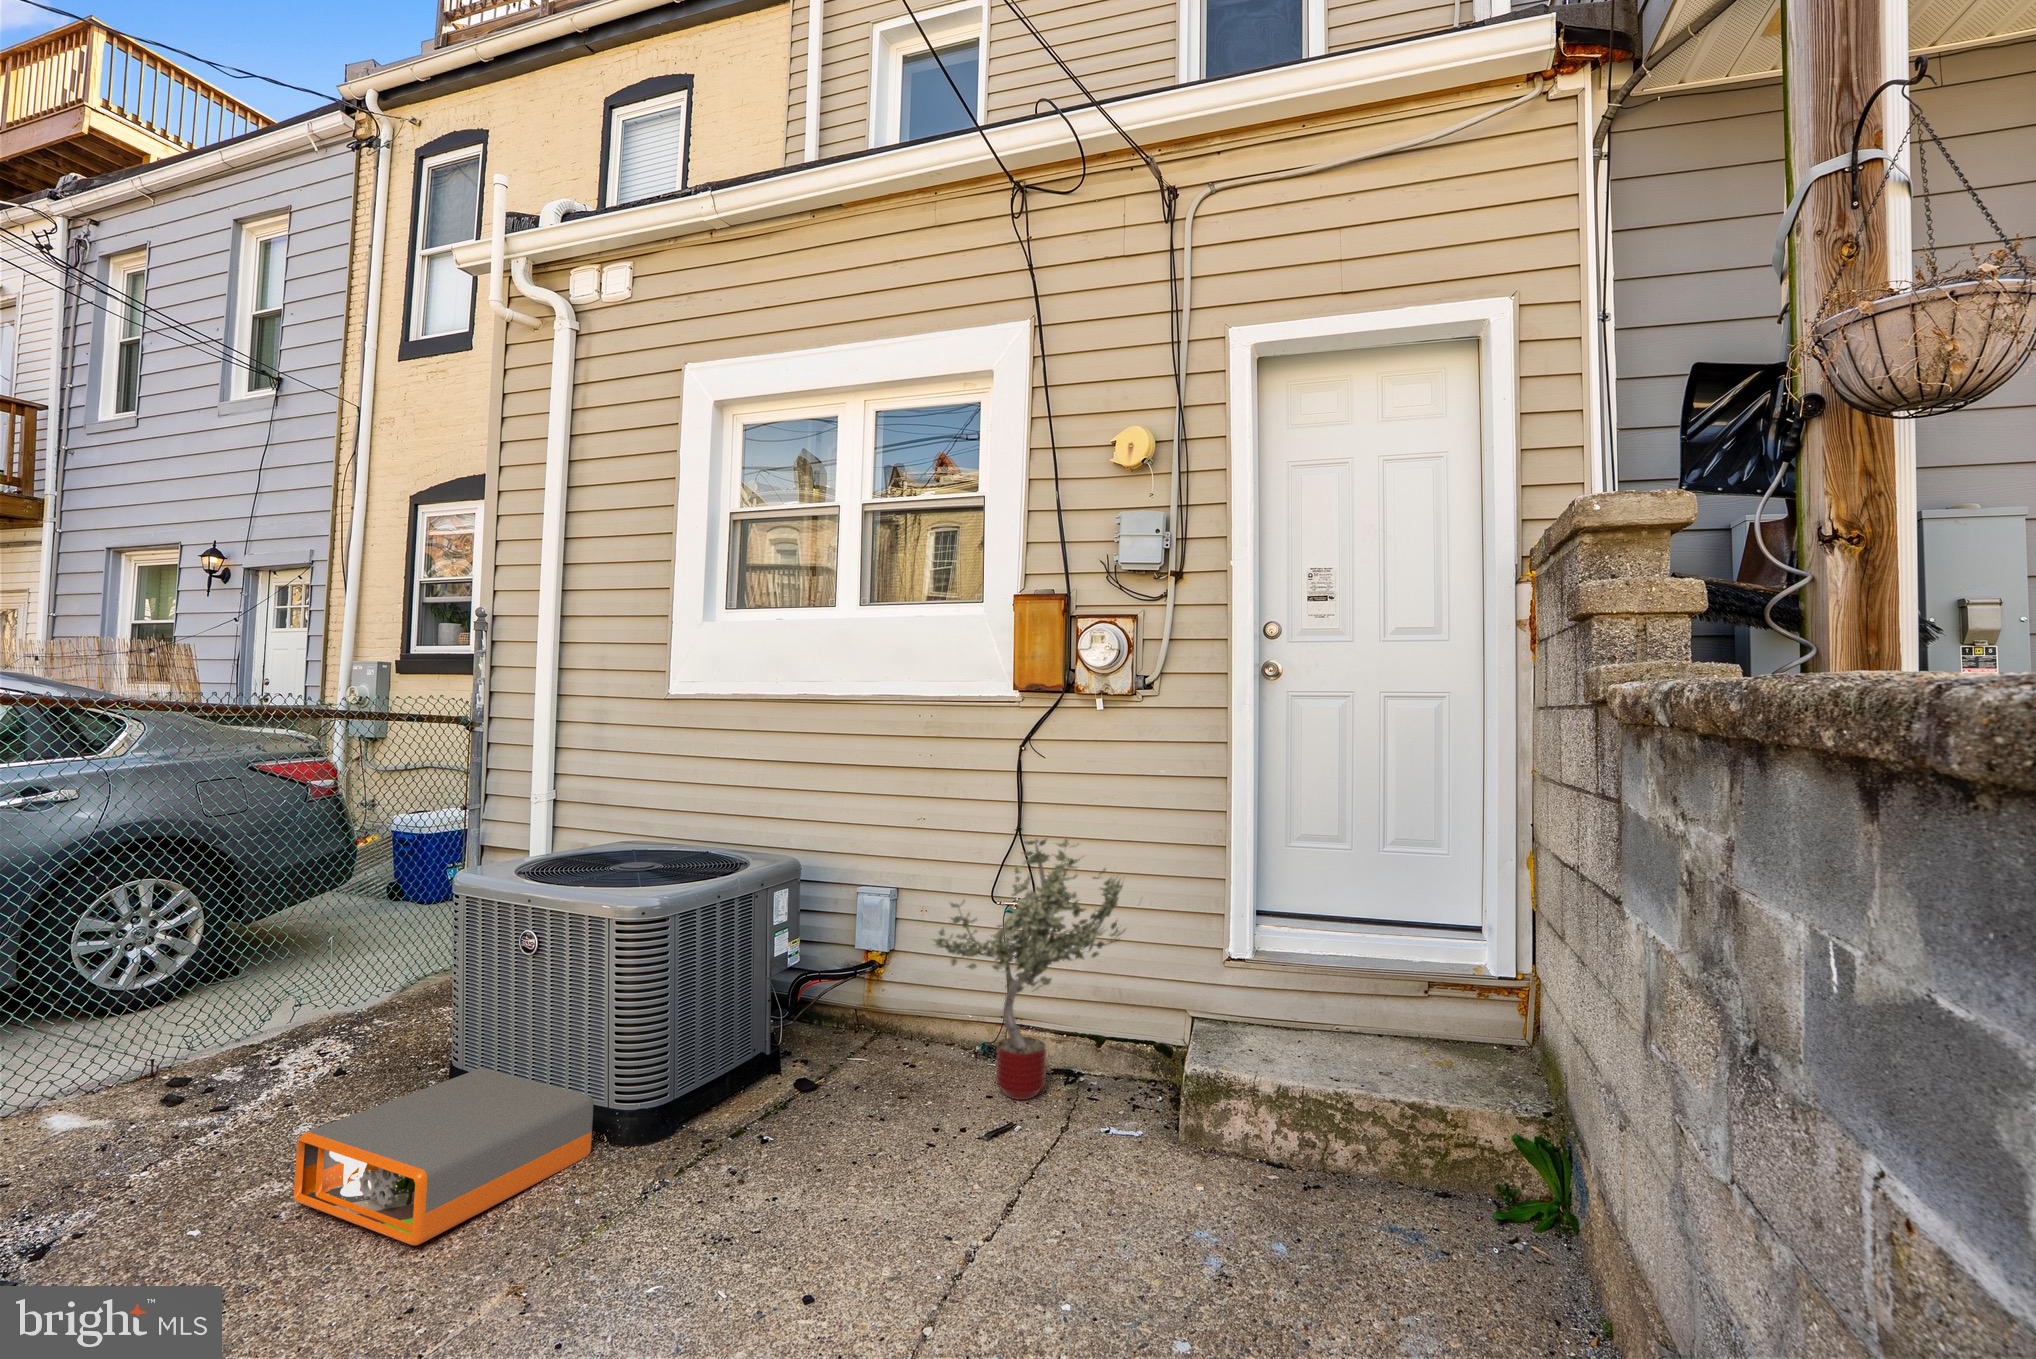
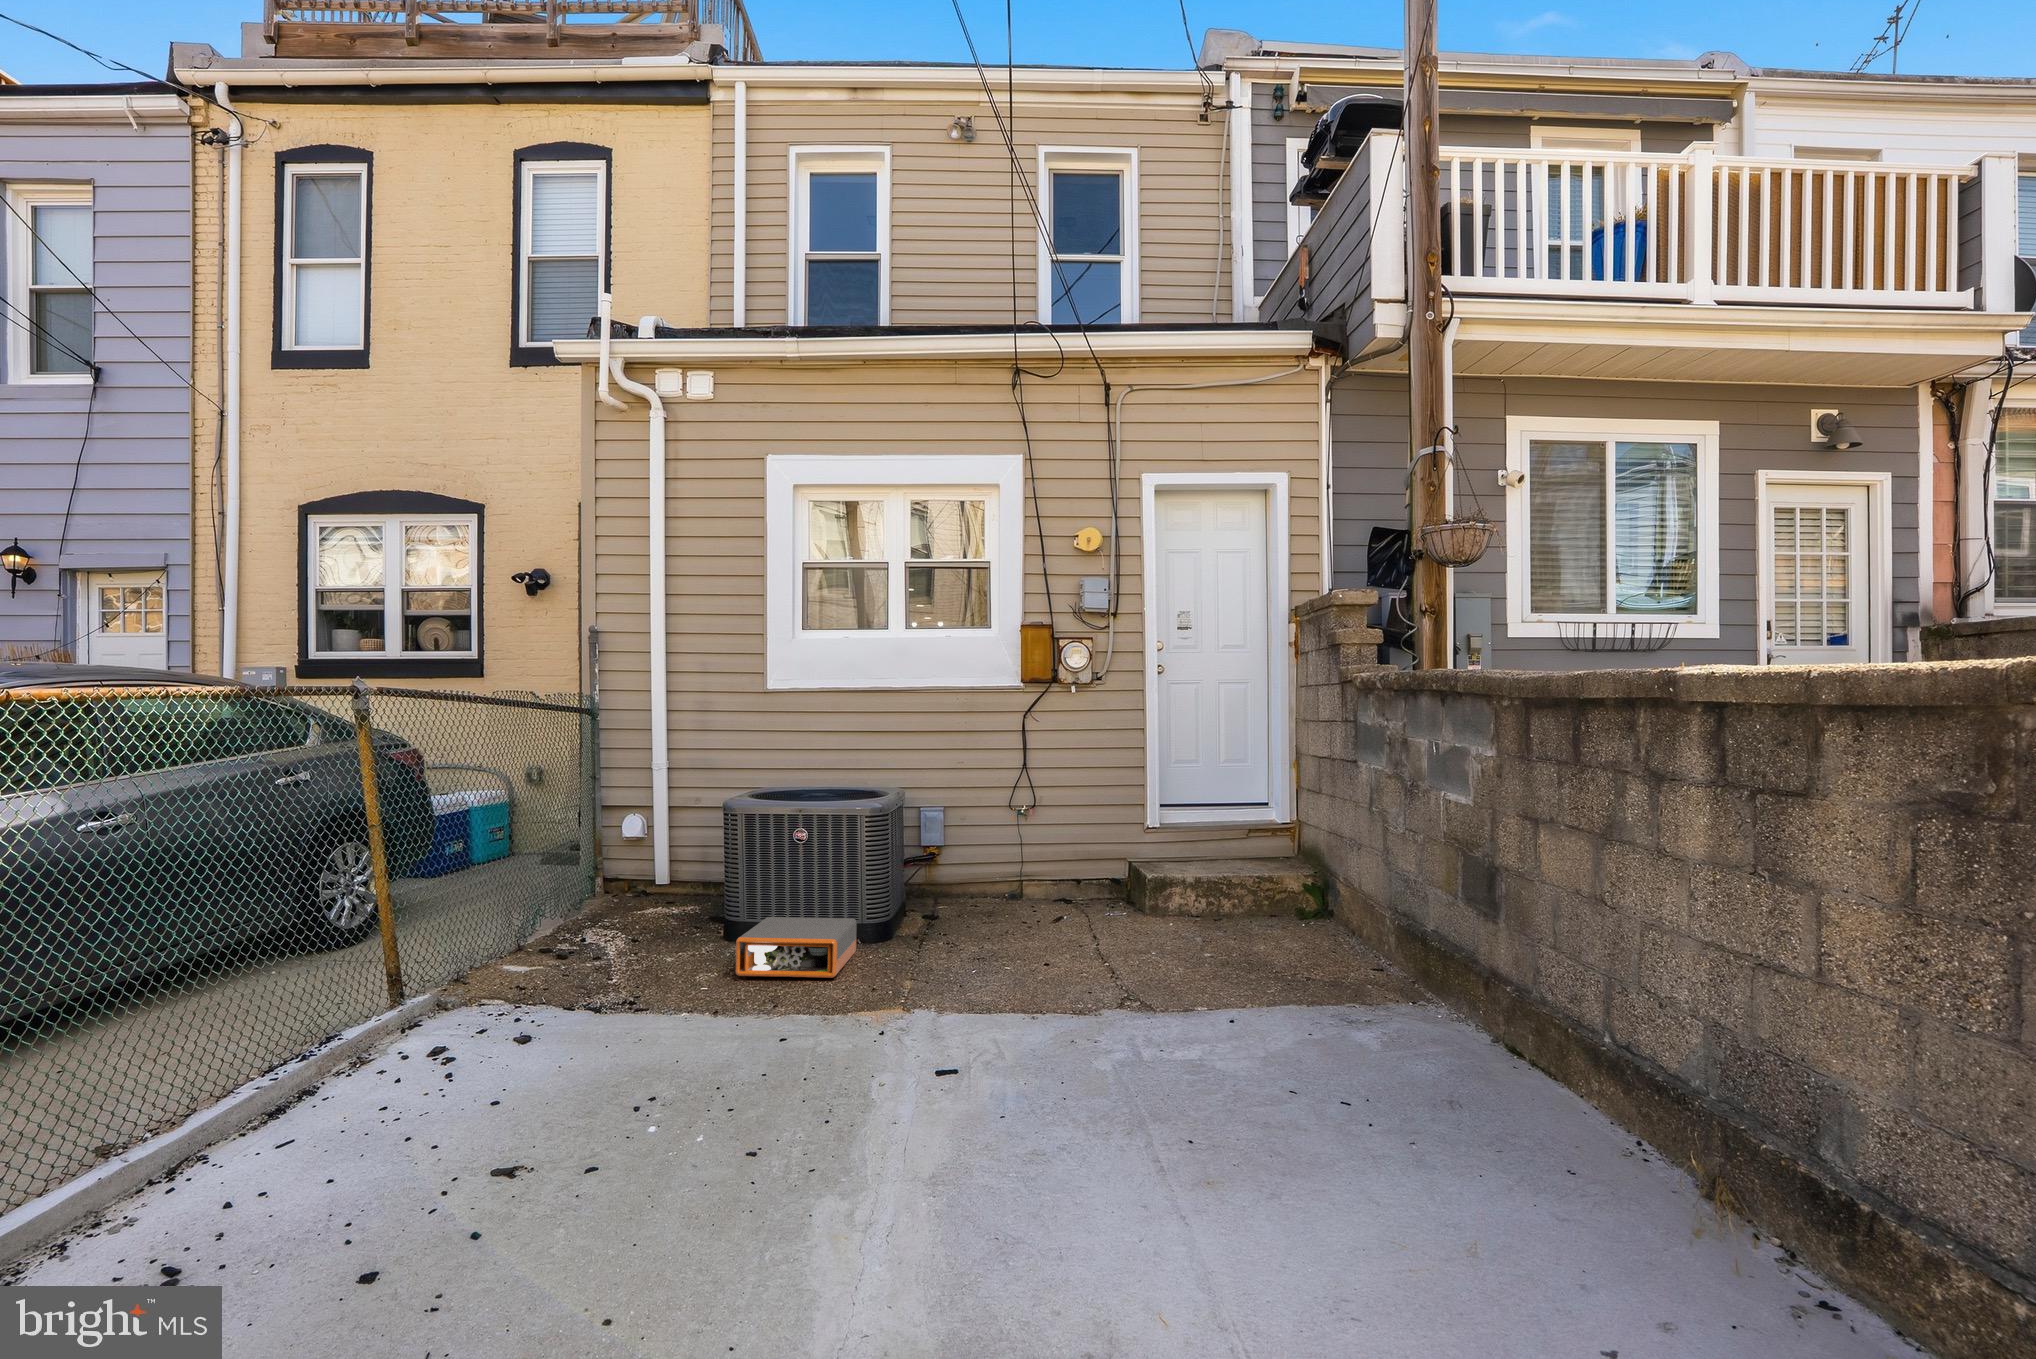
potted tree: present [933,838,1125,1100] -> none [990,766,1110,913]

